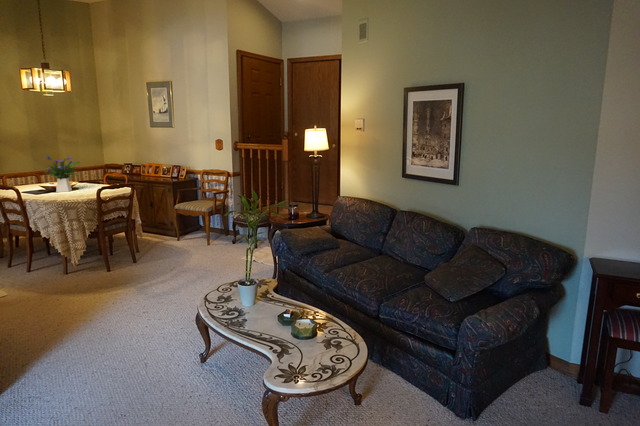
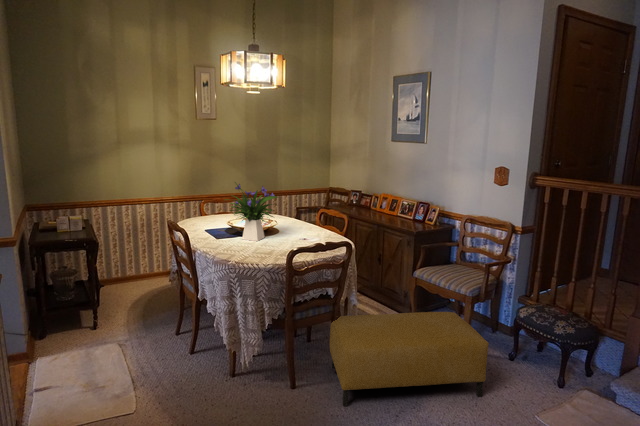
ottoman: none [127,220,218,272] -> present [330,312,489,406]

